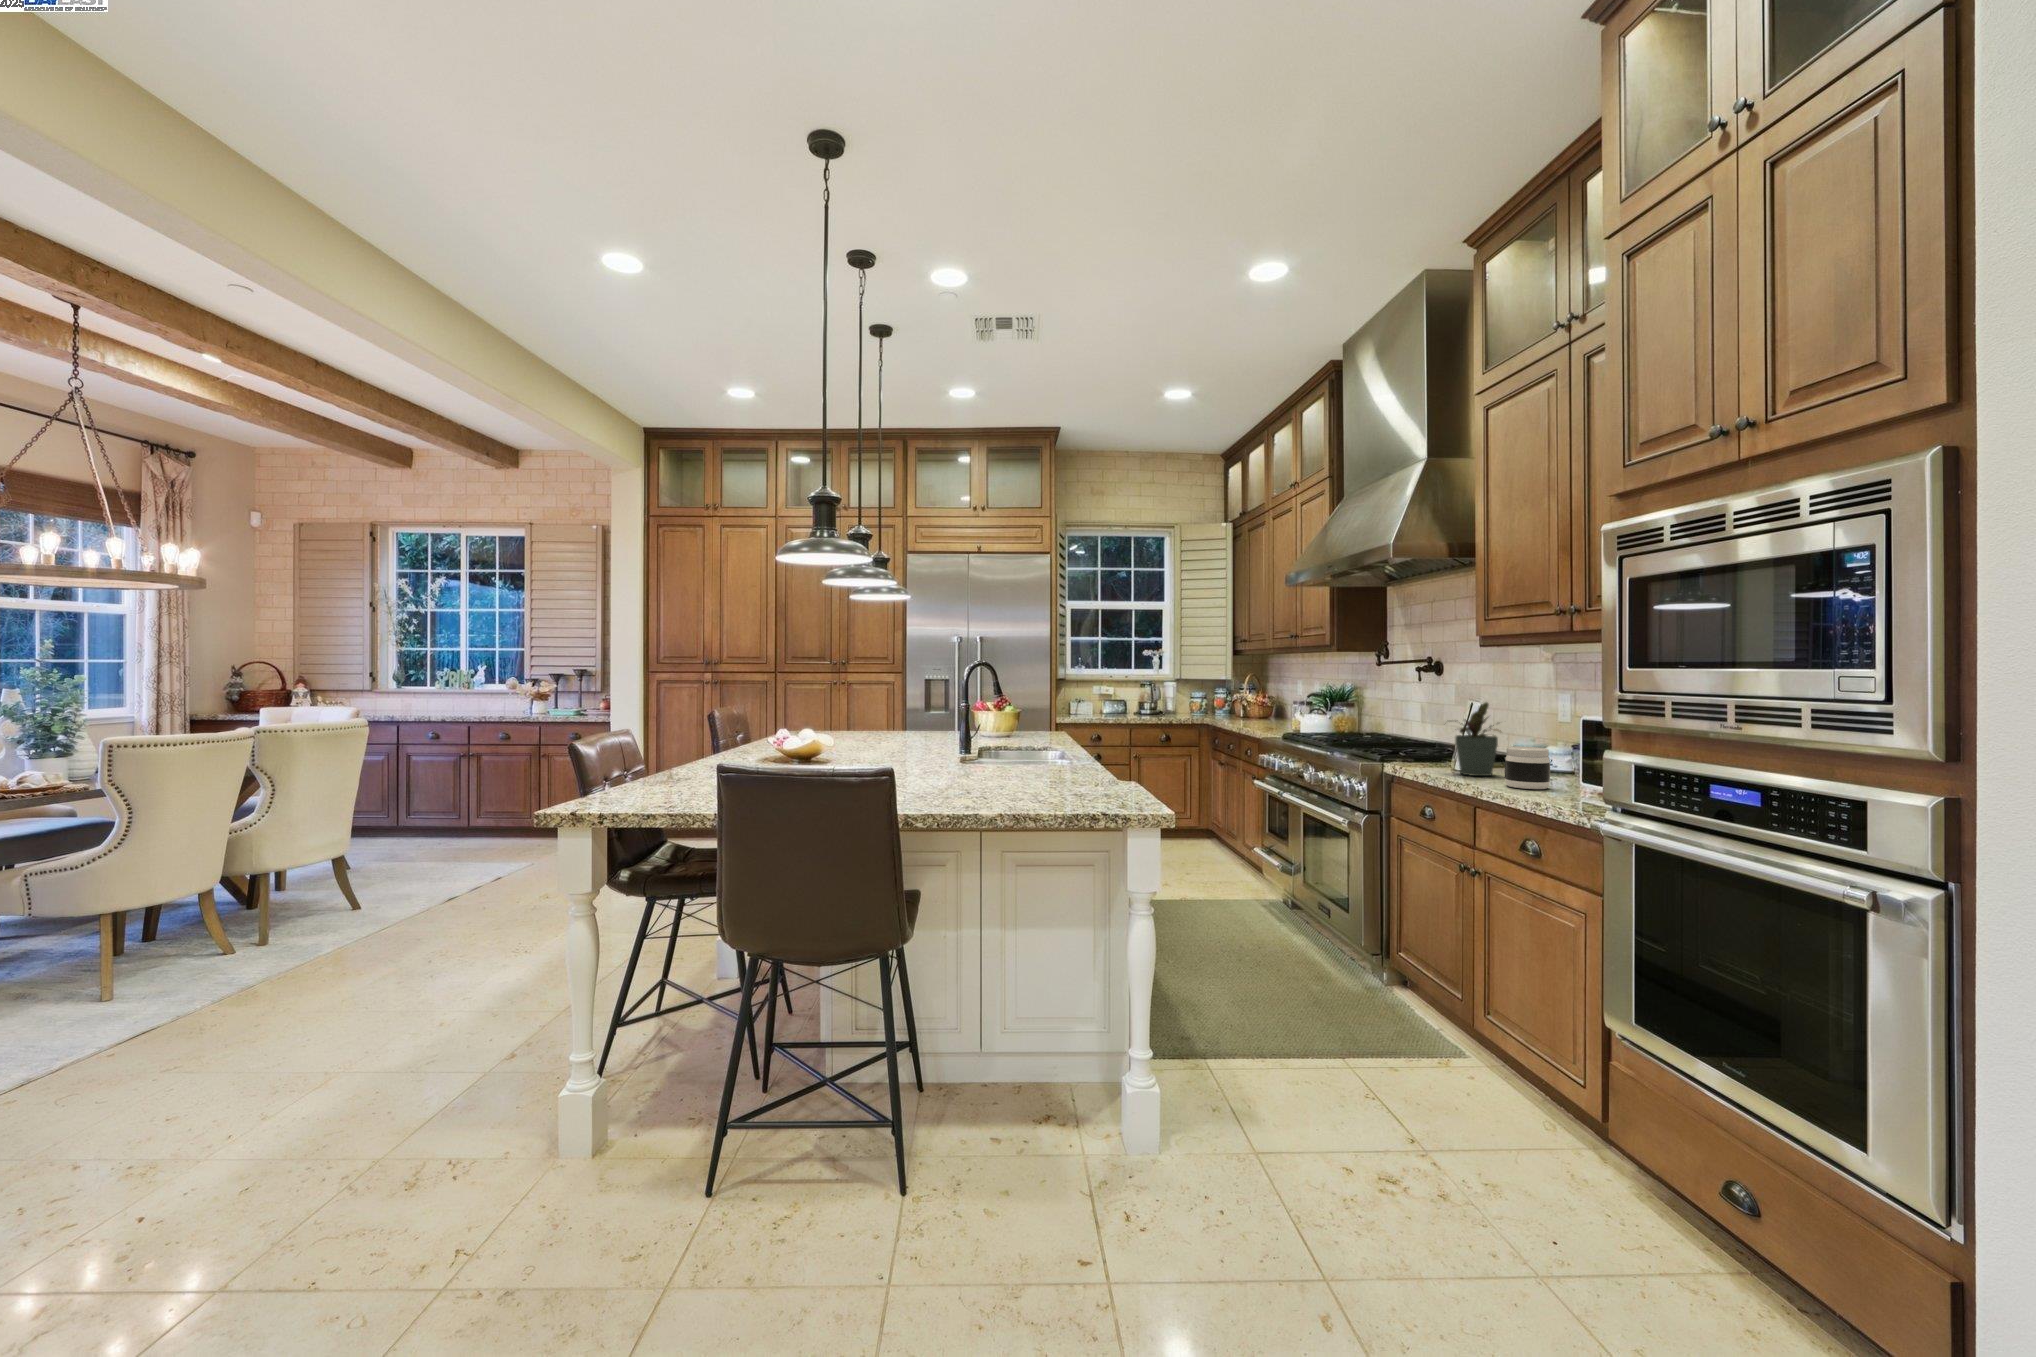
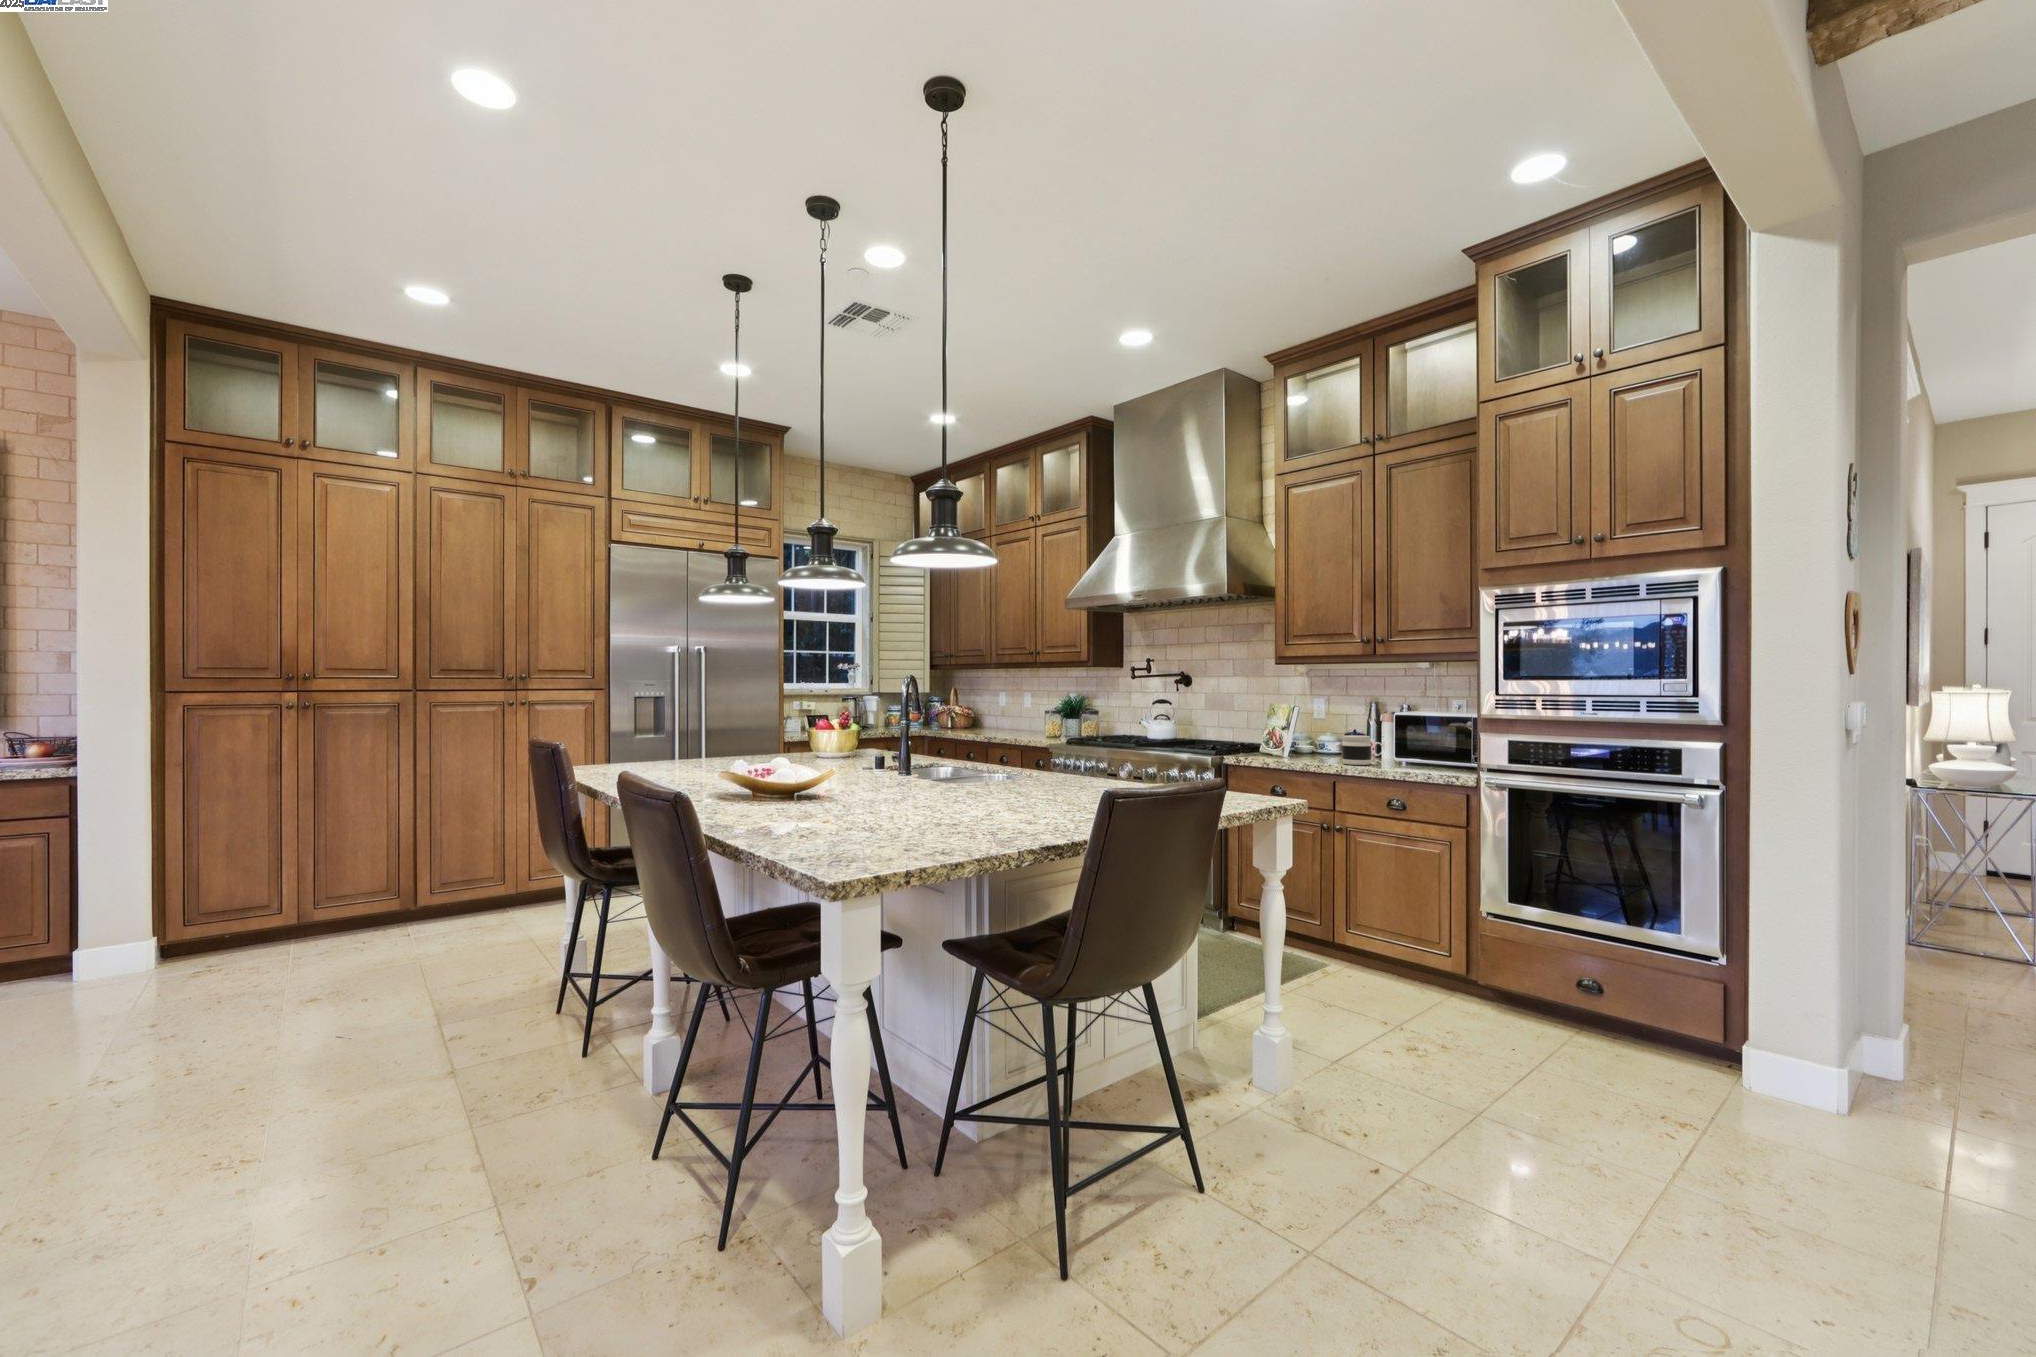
potted plant: present [1455,702,1501,776] -> none [1280,704,1322,760]

